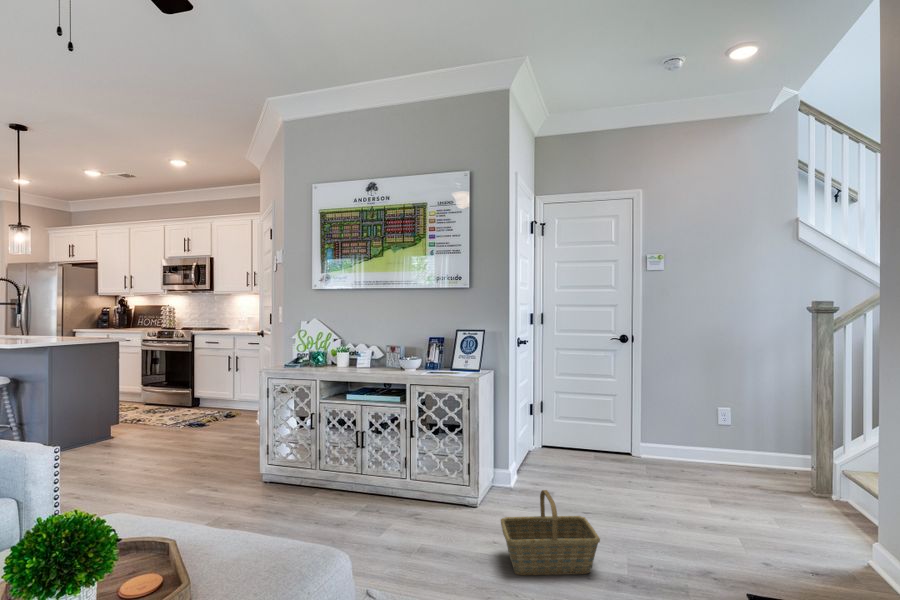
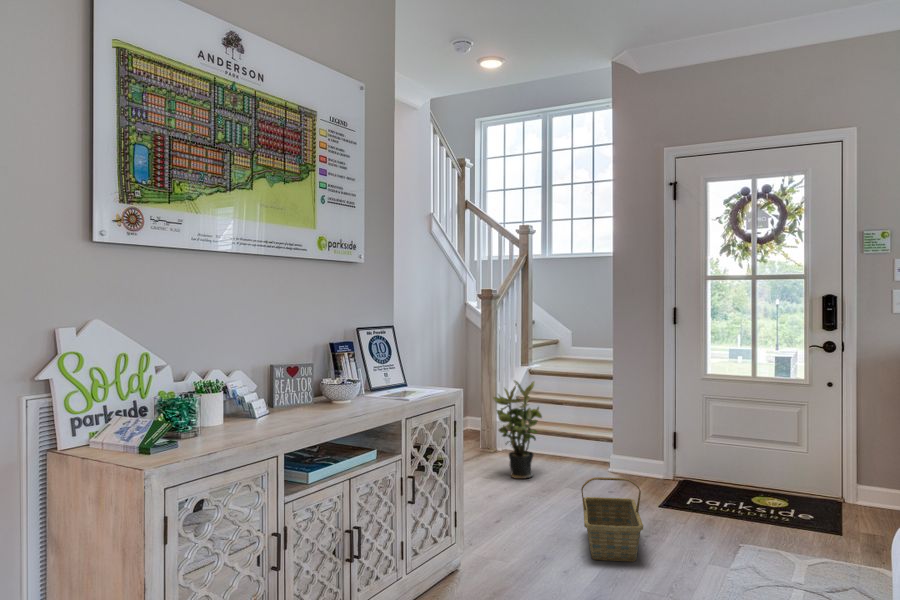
potted plant: none [704,405,773,521] -> present [493,381,542,479]

